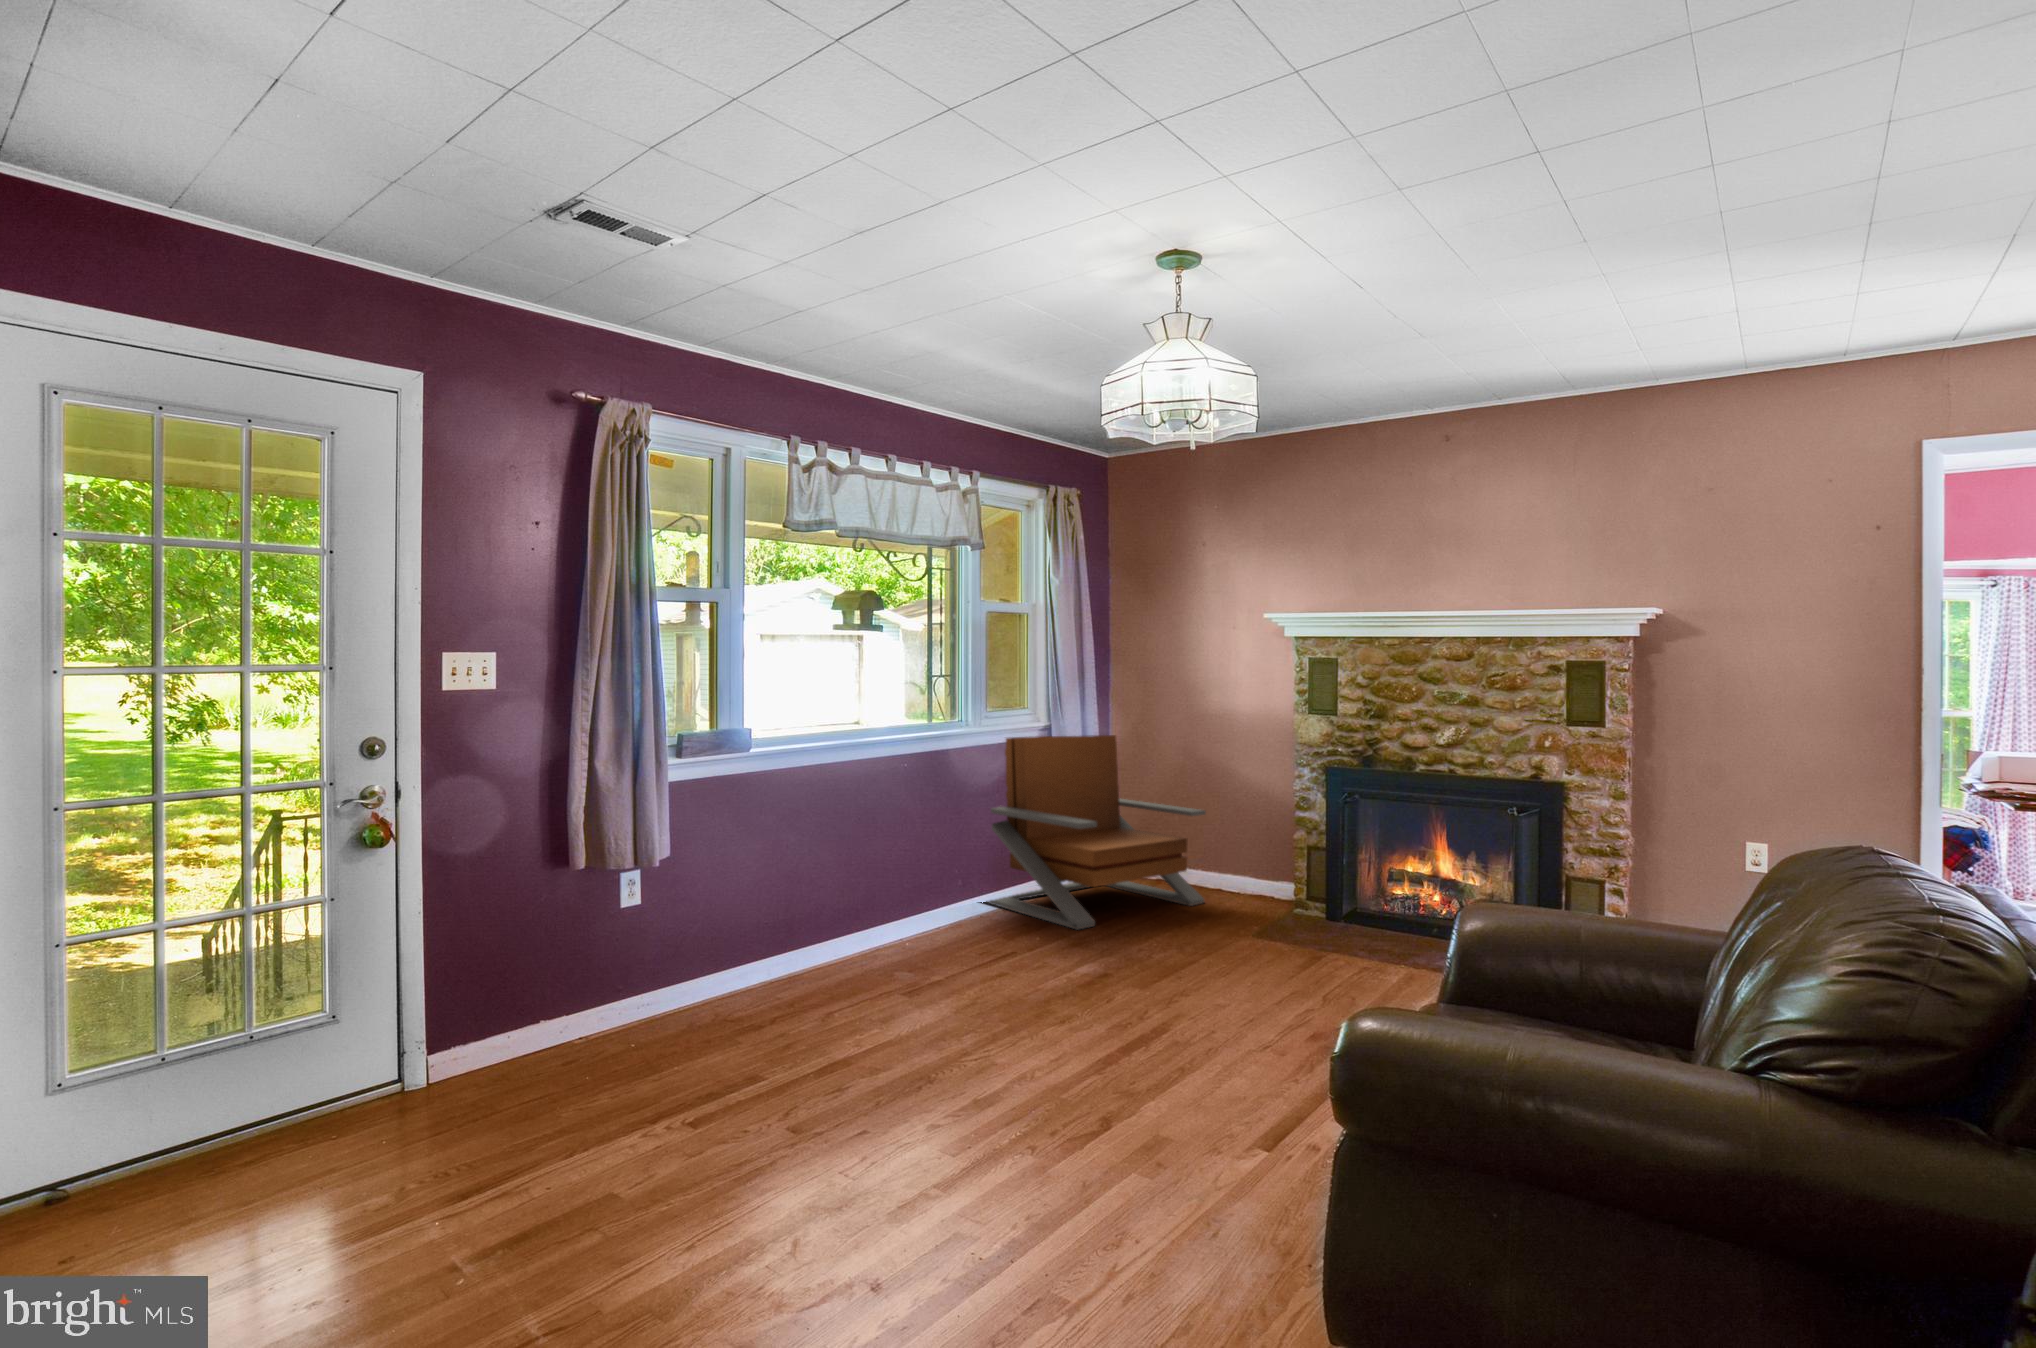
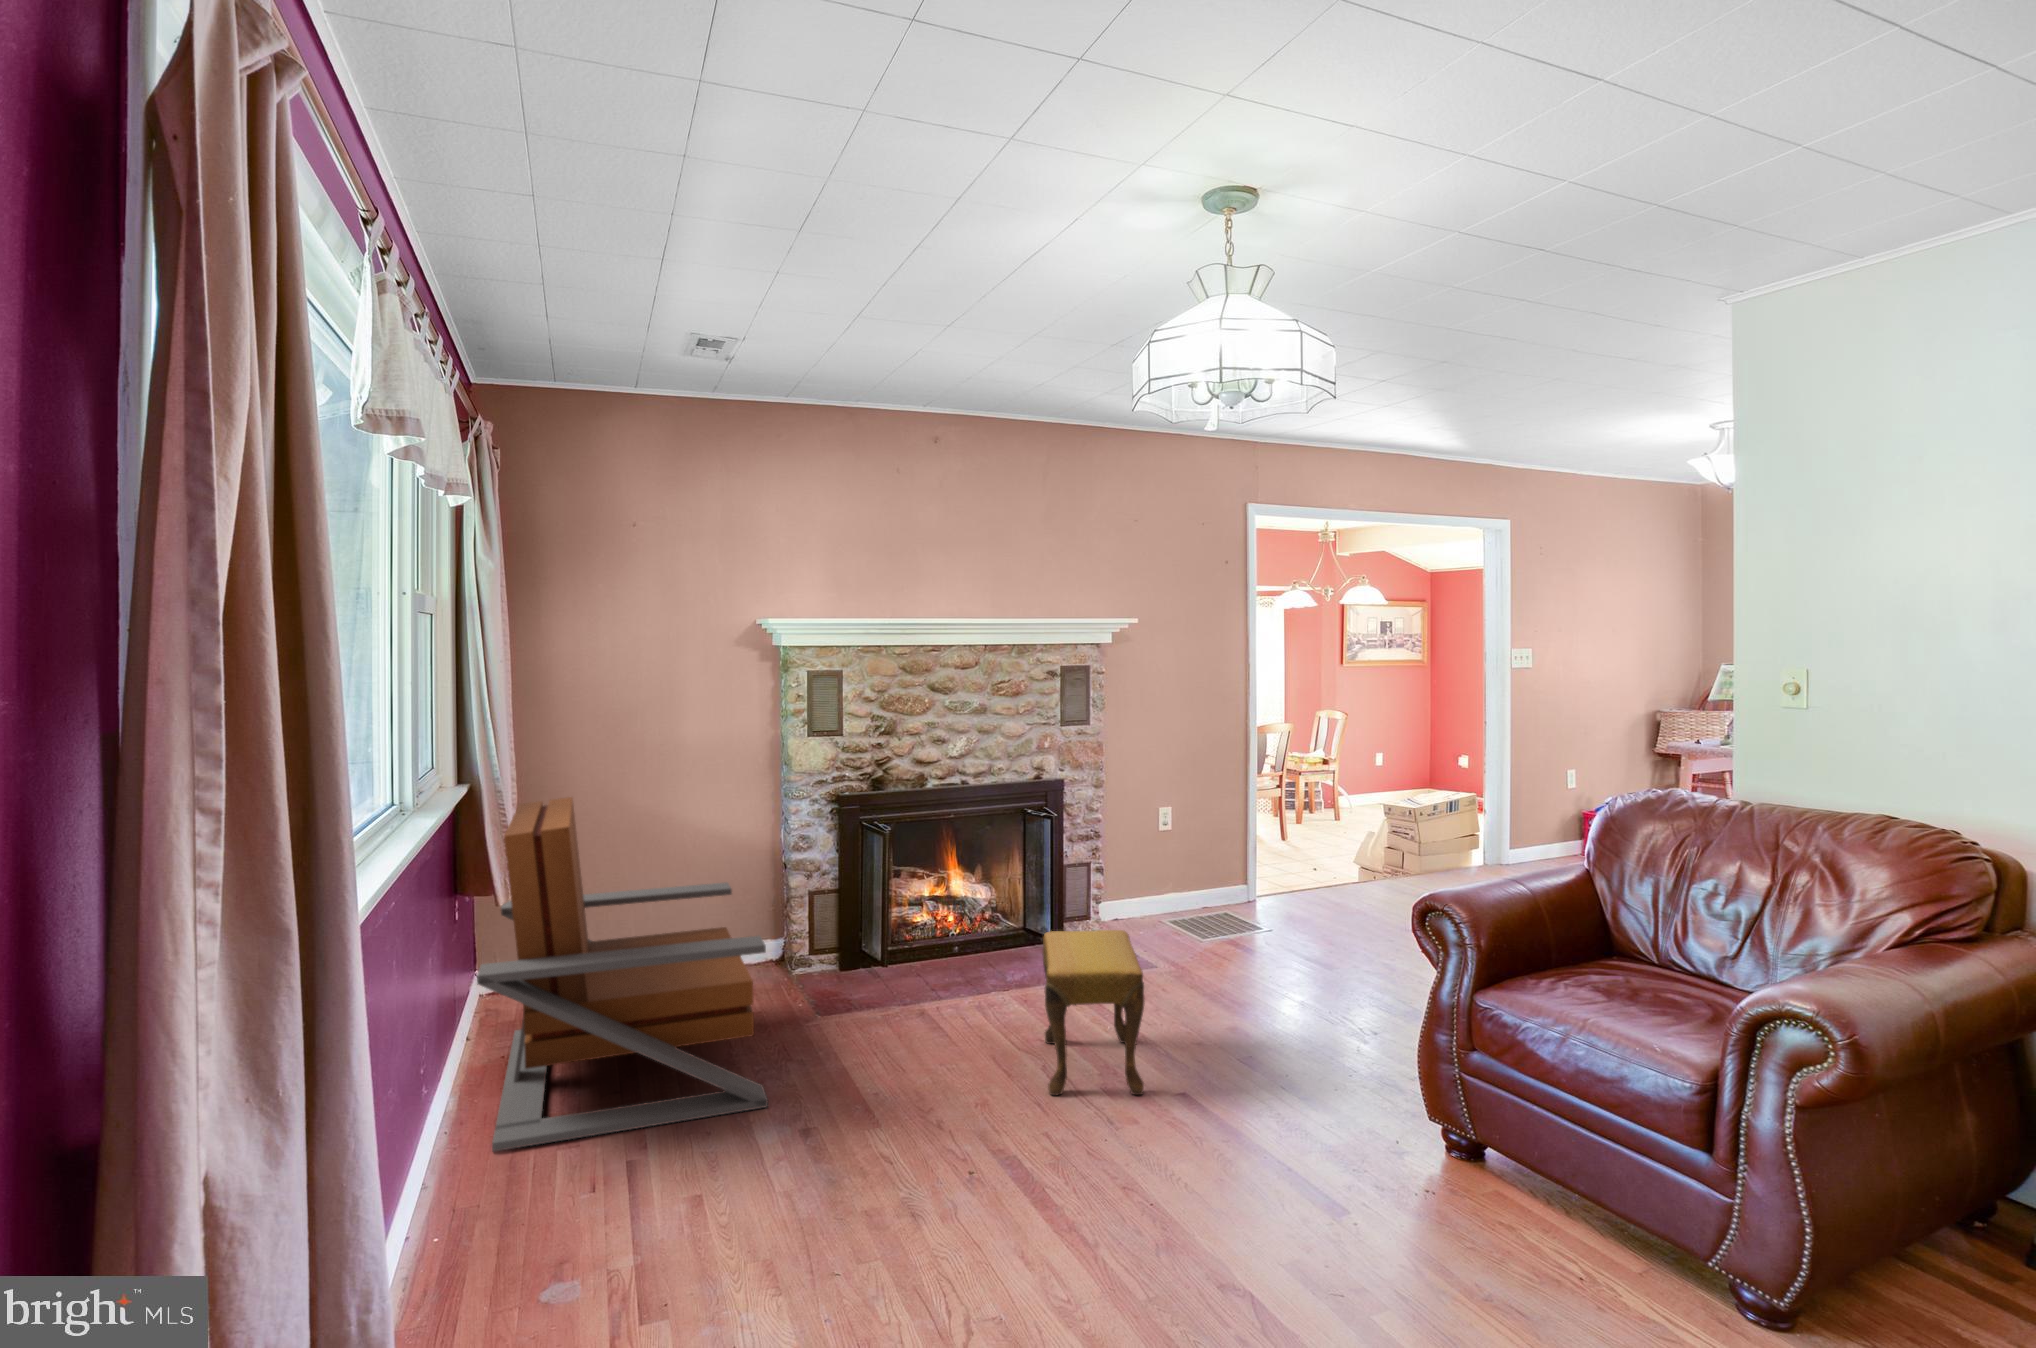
footstool: none [1181,877,1333,1009] -> present [1042,930,1145,1095]

